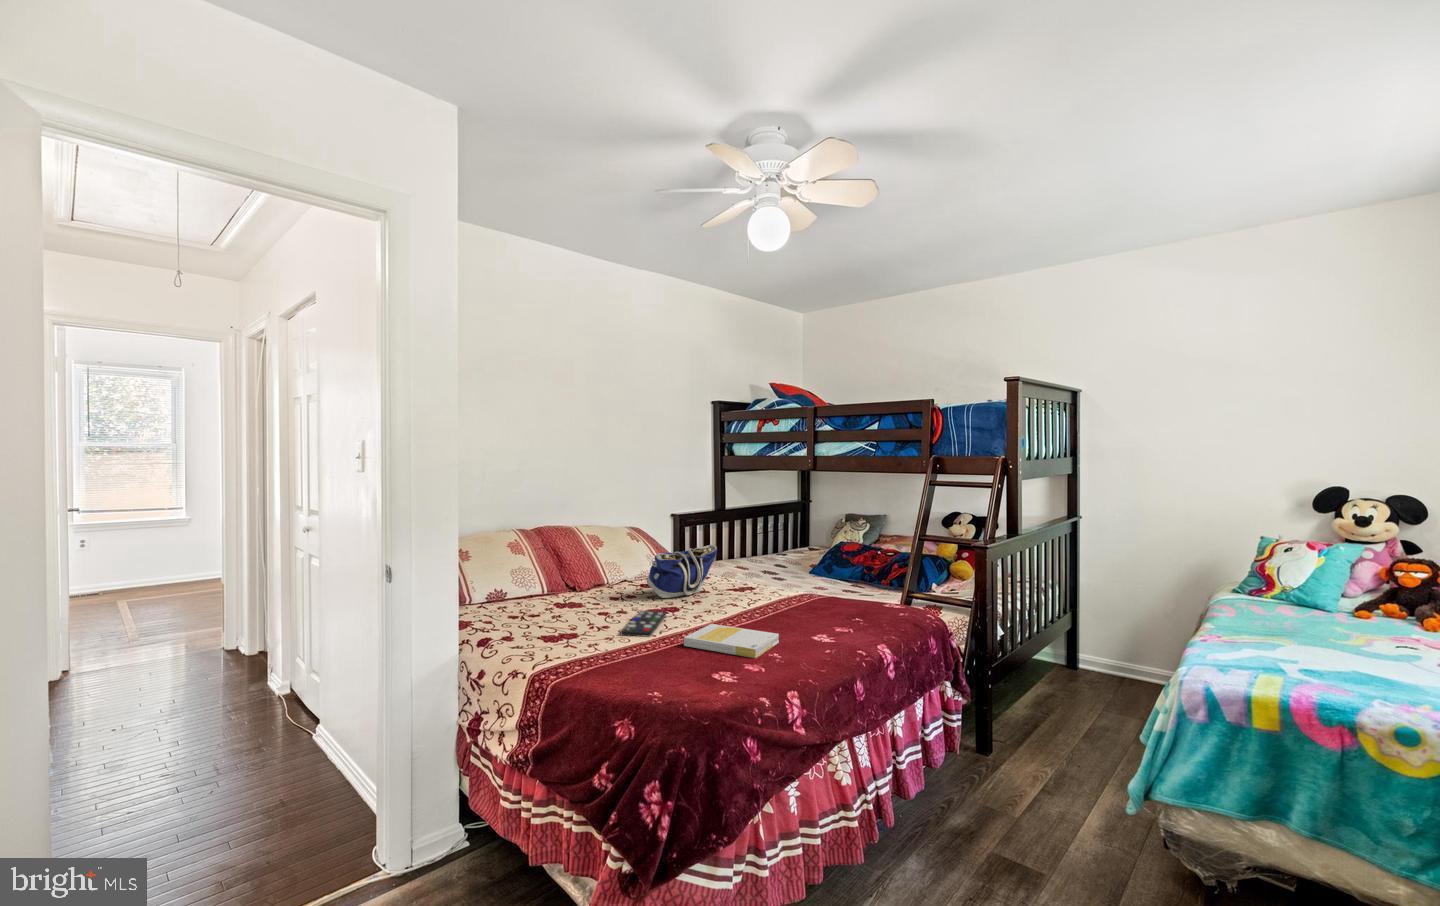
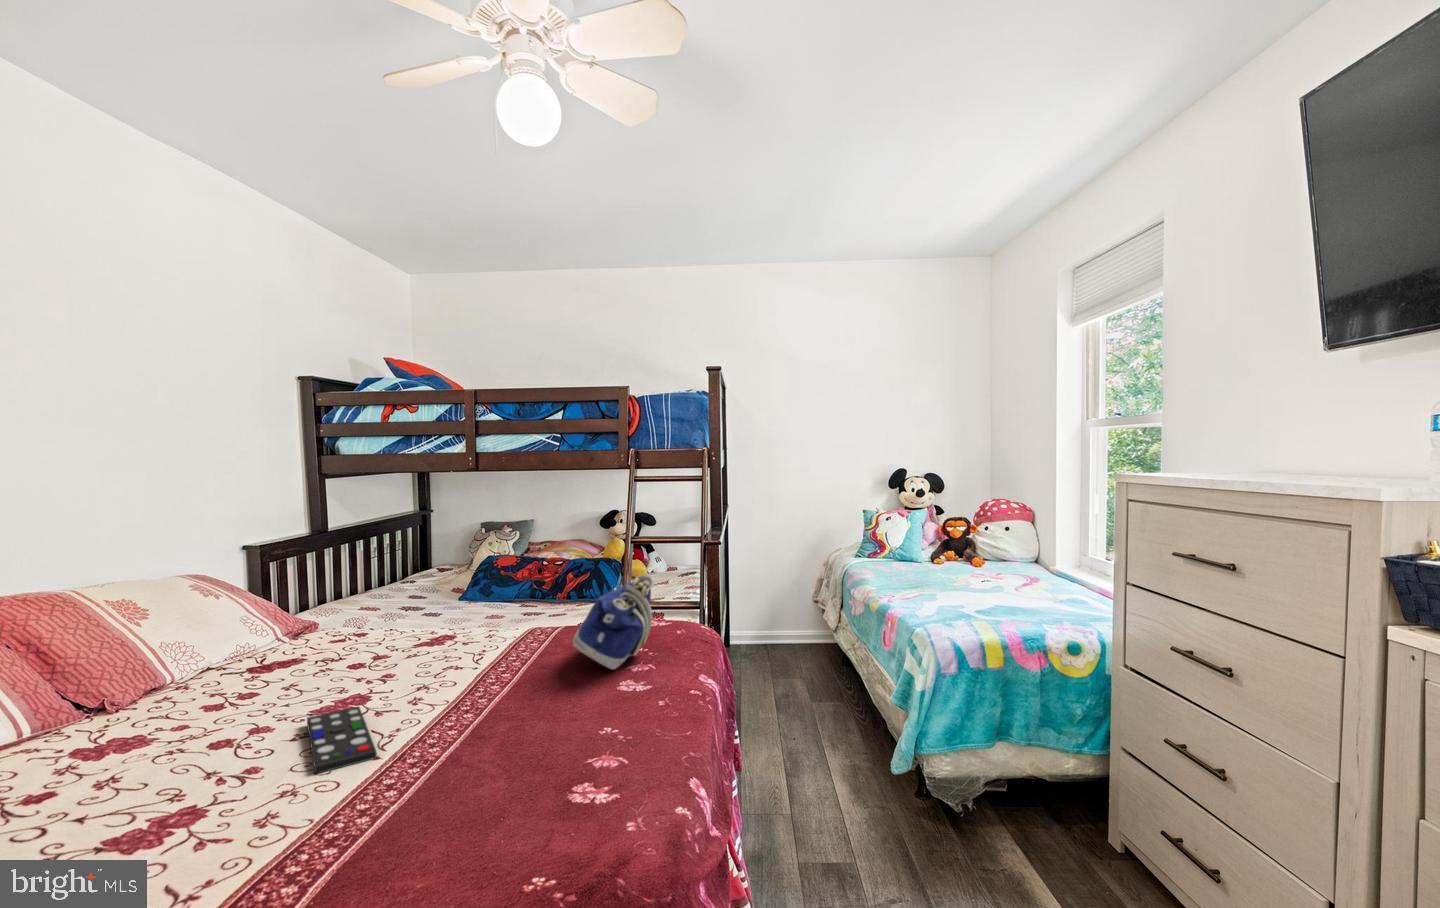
tote bag: present [646,545,717,598] -> present [573,575,653,669]
book: present [684,624,779,658] -> none [459,694,590,756]

